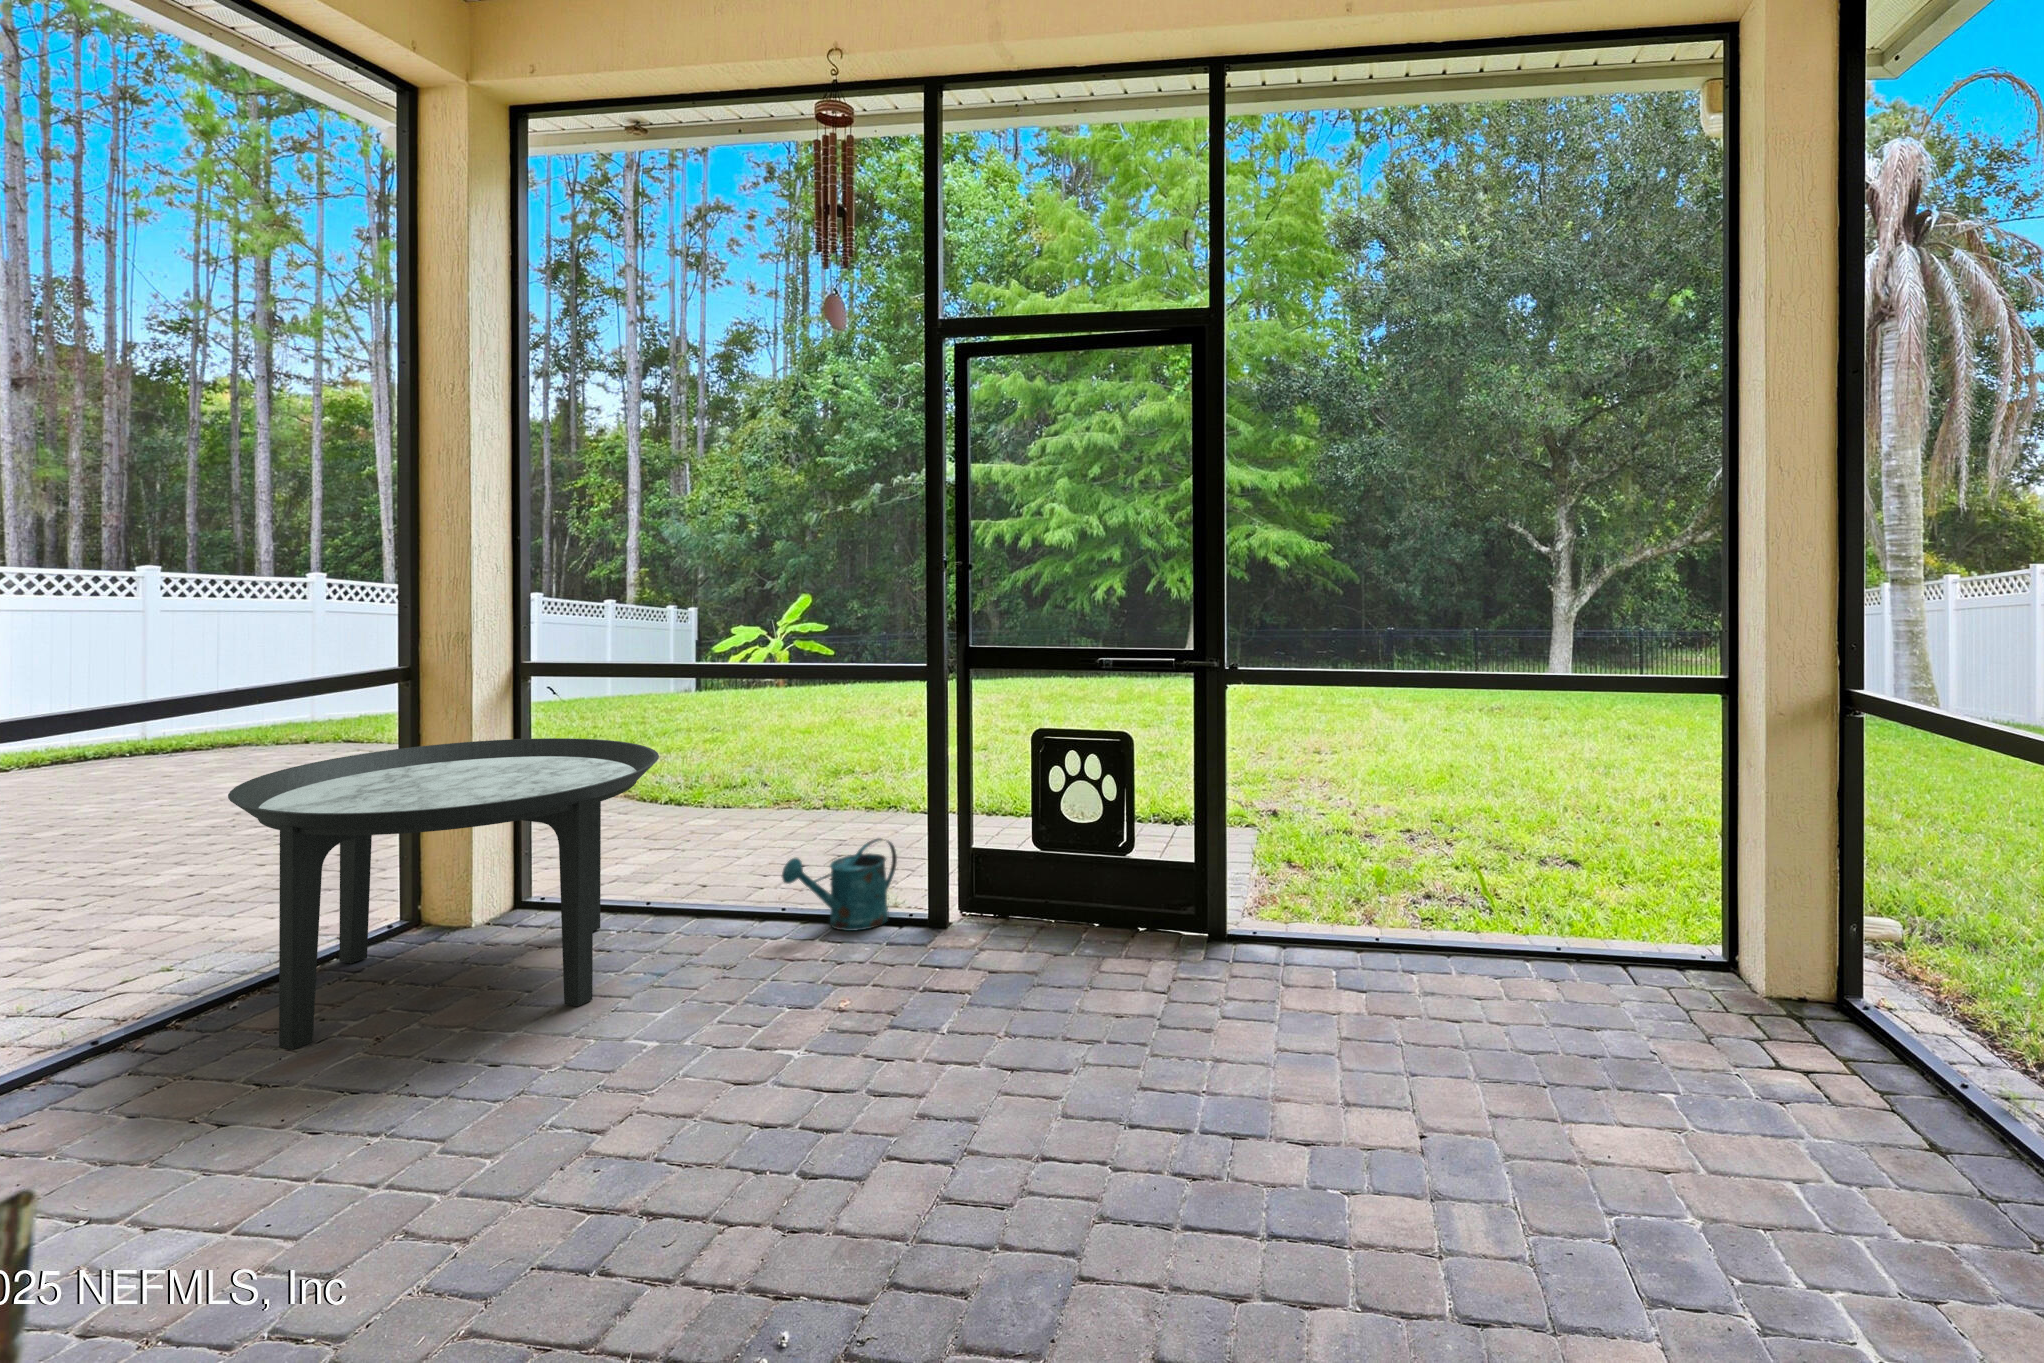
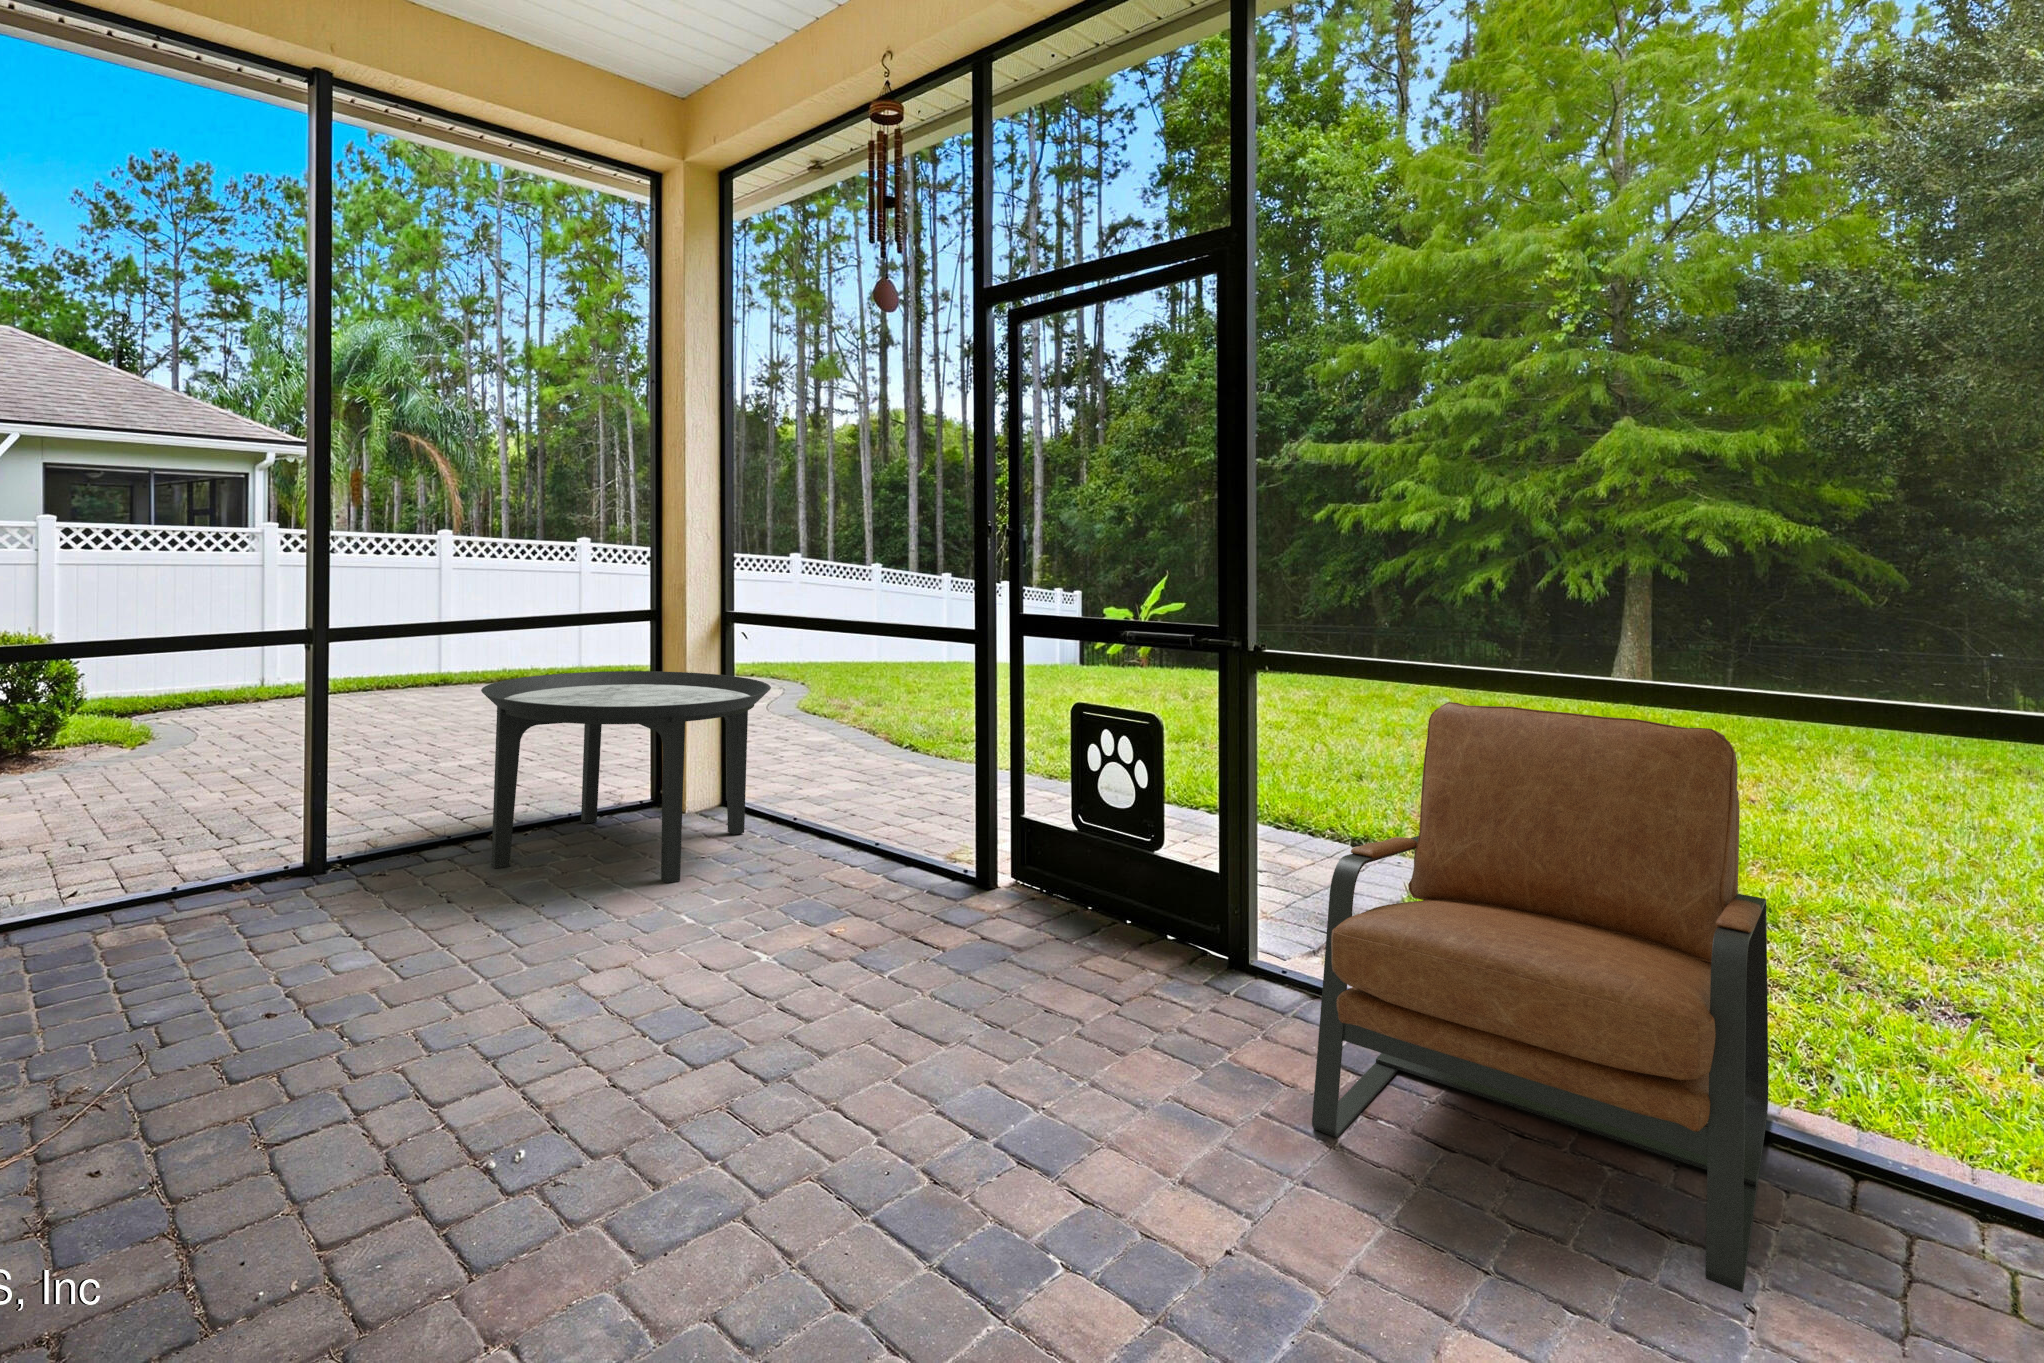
chair: none [1373,694,1671,1061] -> present [1312,702,1768,1292]
watering can: present [782,839,897,931] -> none [852,795,965,876]

